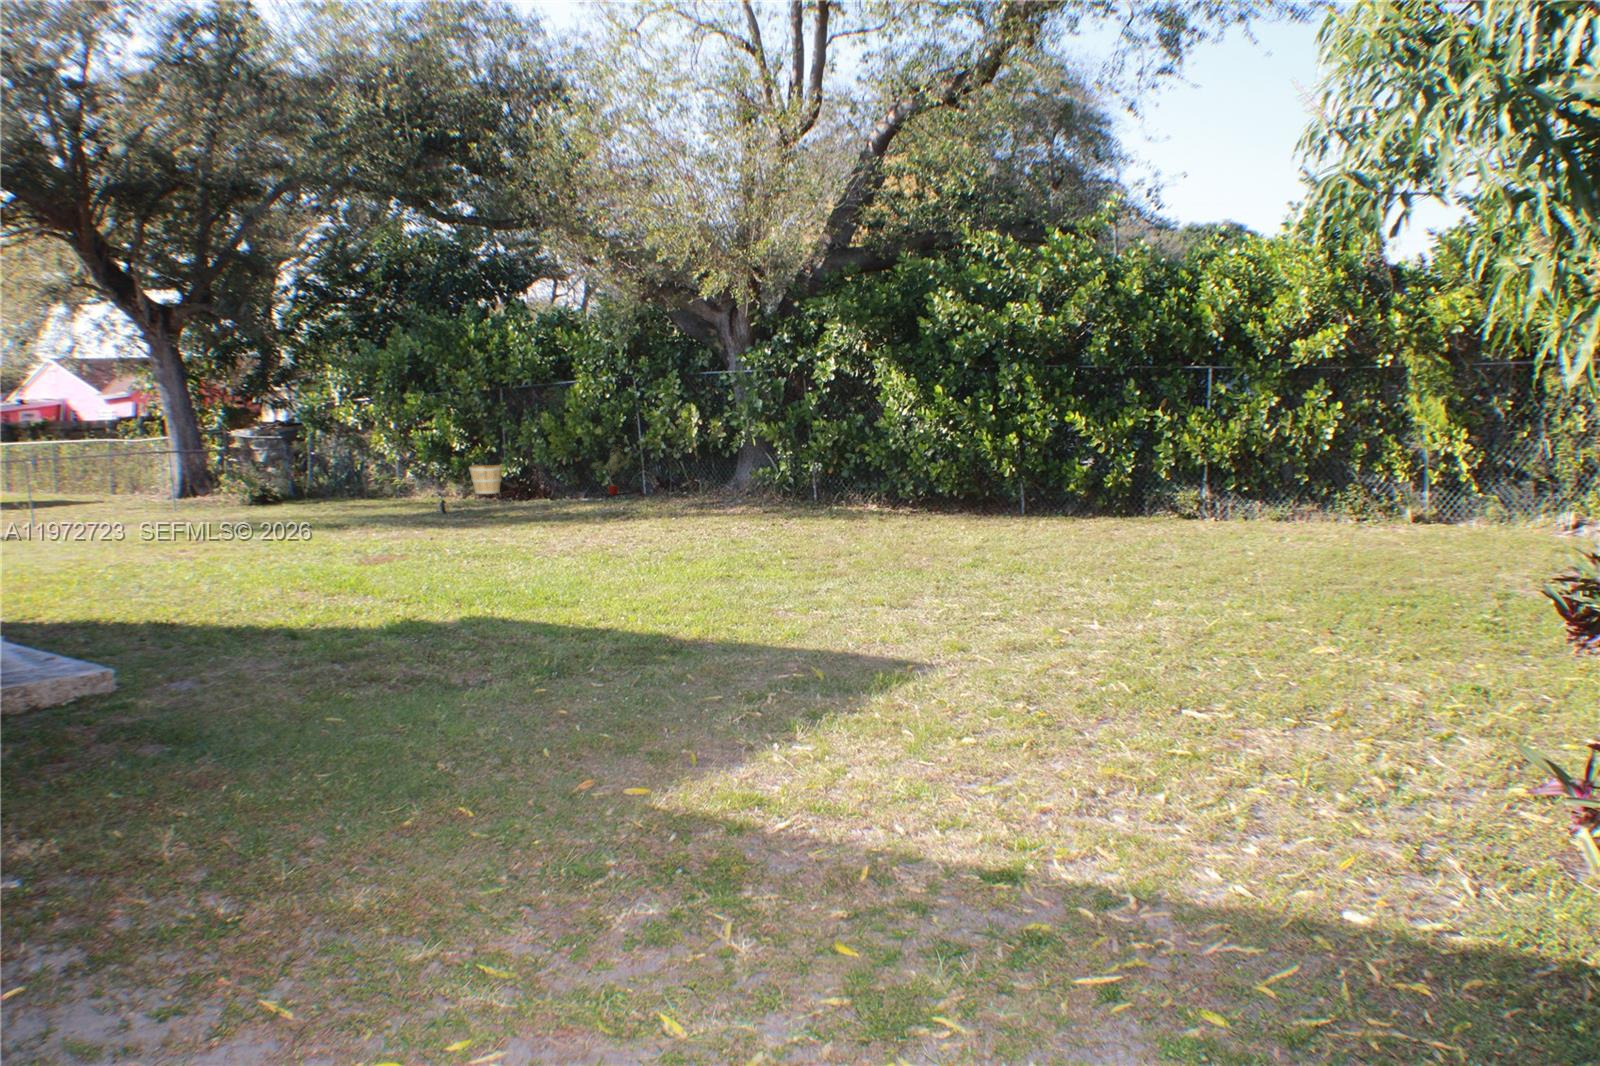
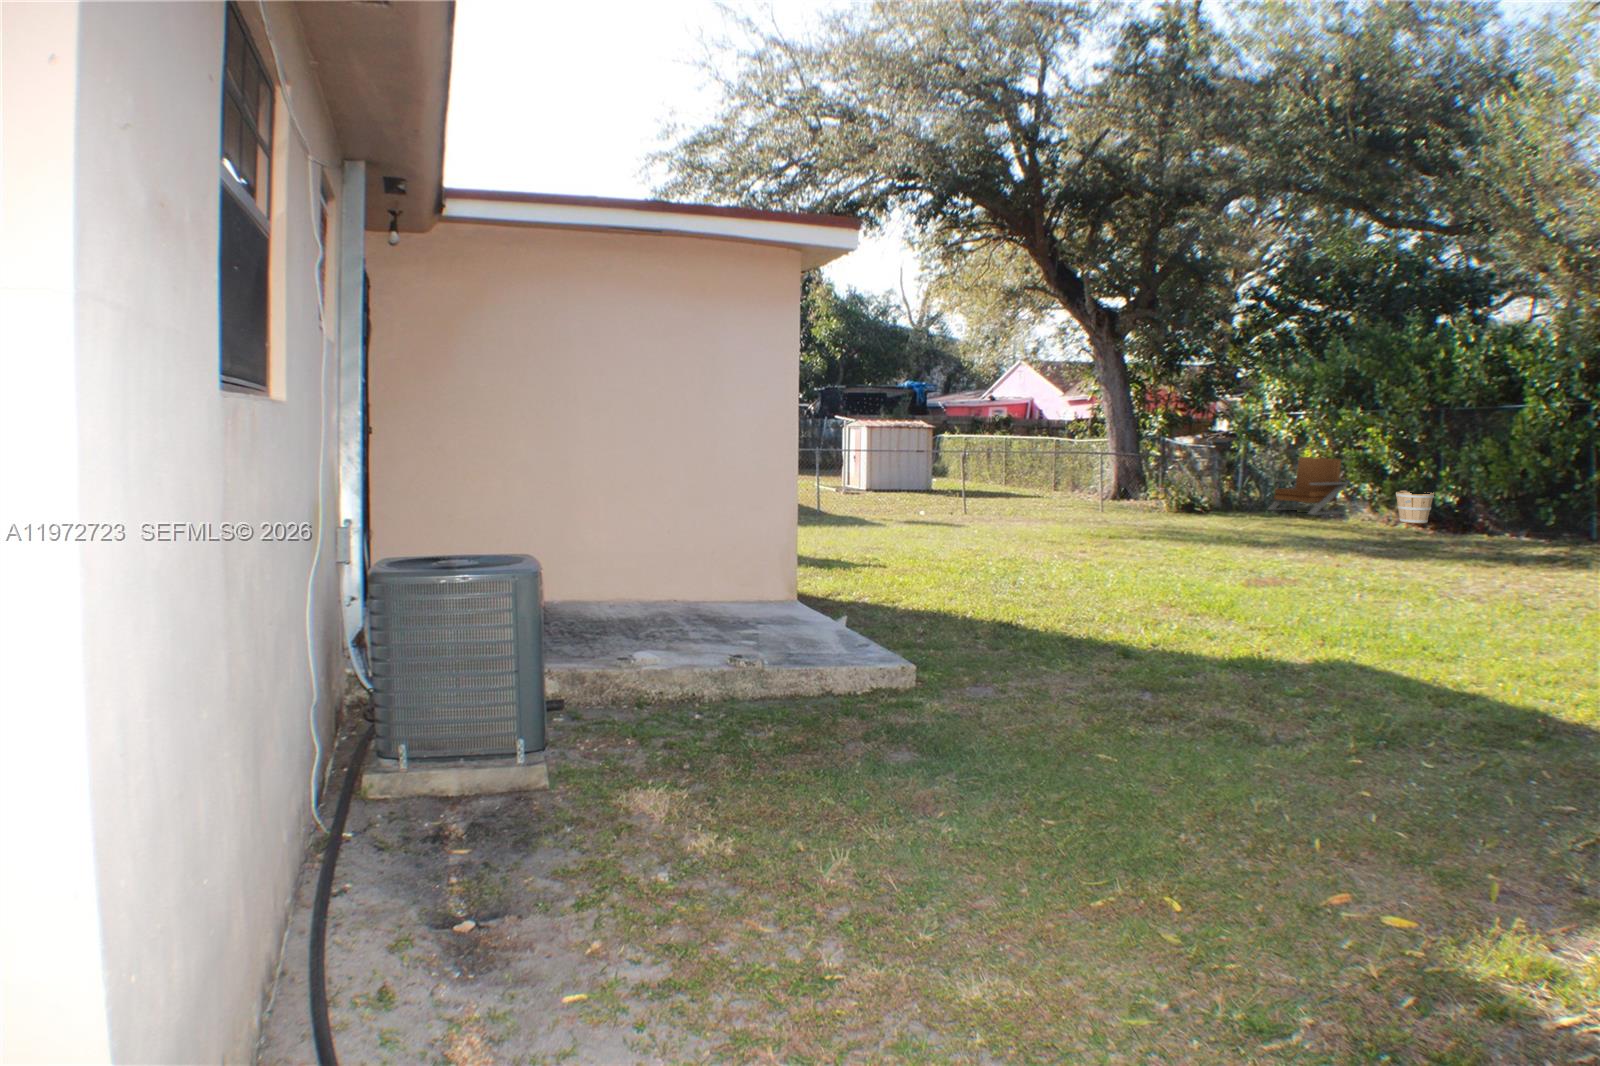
lounge chair: none [342,440,421,494] -> present [1268,457,1348,515]
potted tree: present [593,445,633,495] -> none [1532,478,1585,537]

